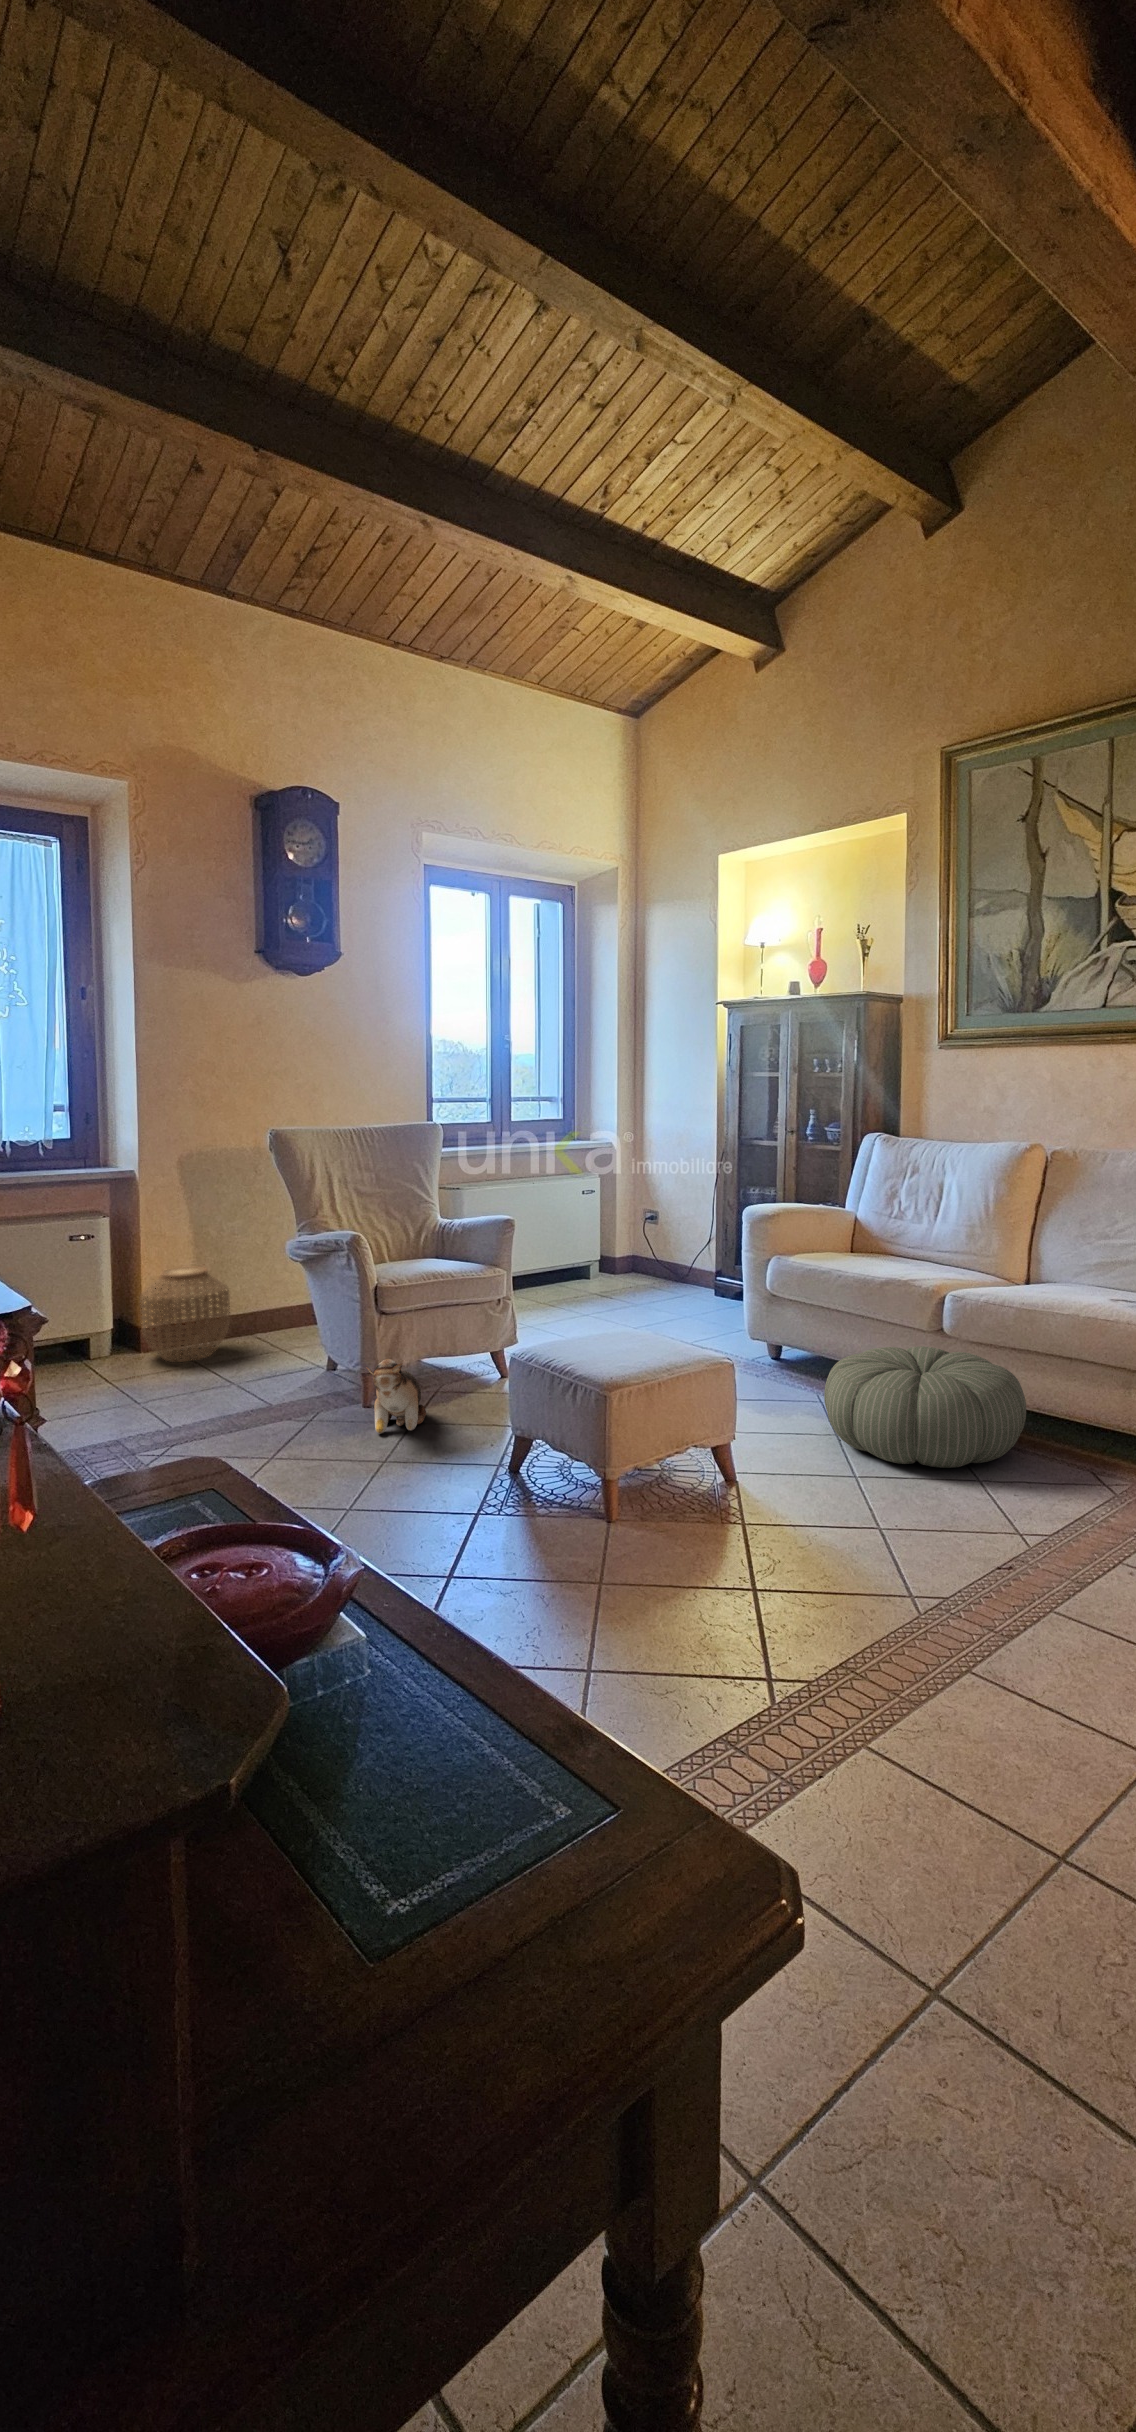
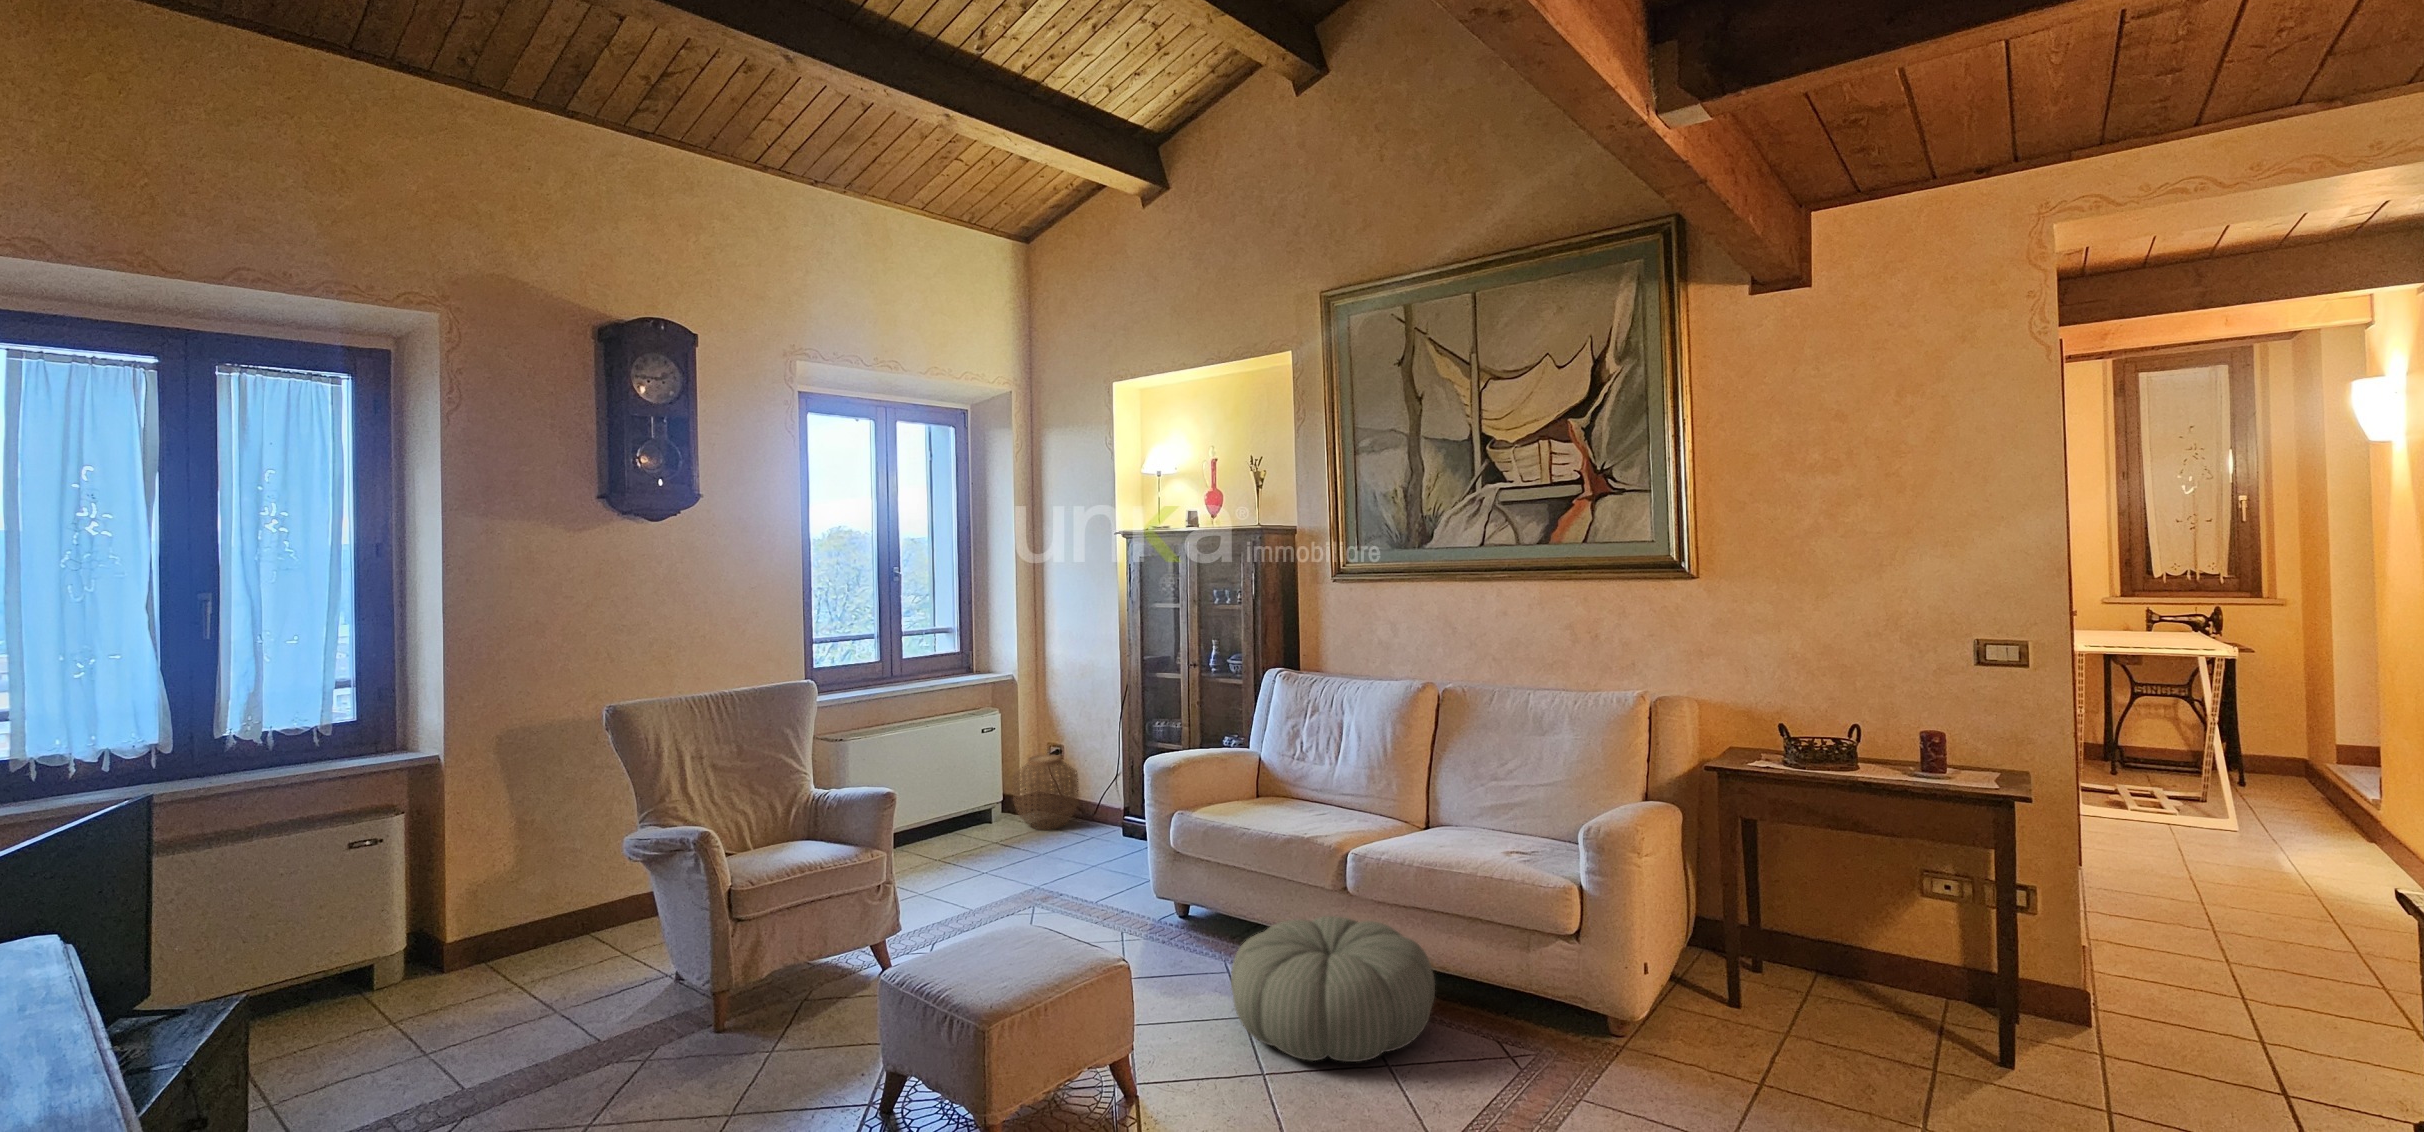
woven basket: present [140,1267,230,1361] -> present [1013,755,1079,830]
plush toy: present [366,1359,426,1433] -> none [708,989,786,1078]

